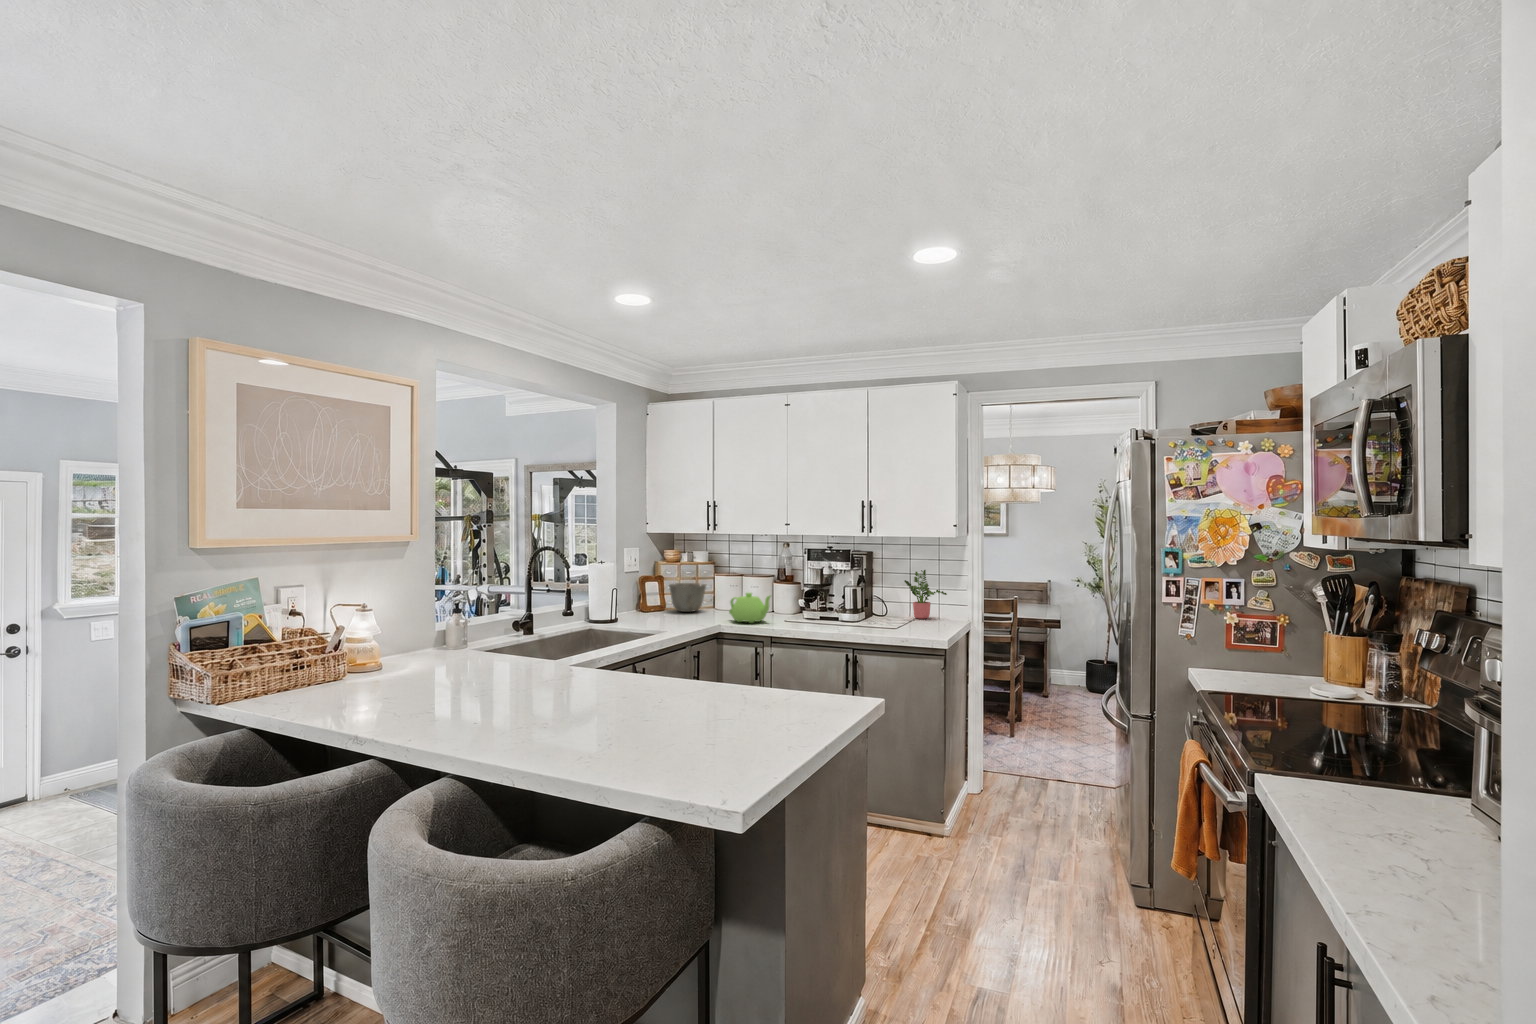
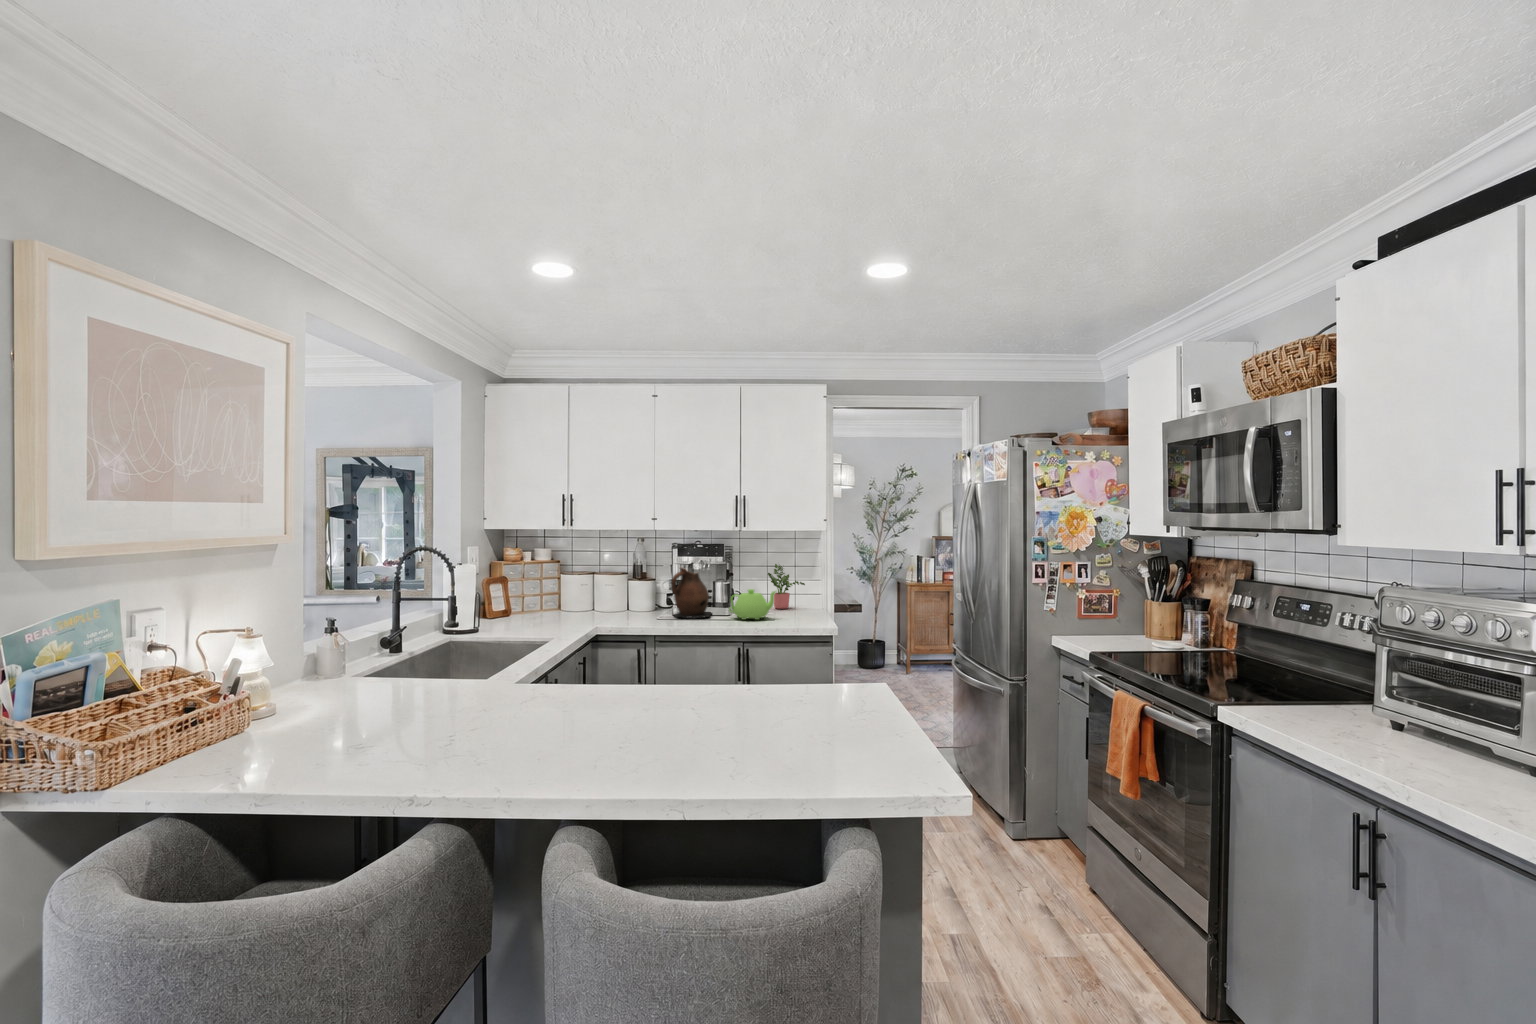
ceramic pitcher: none [800,571,845,623] -> present [672,568,711,617]
ceramic bowl: present [669,583,706,612] -> none [519,584,561,616]
teapot: present [729,593,771,623] -> present [729,589,776,620]

